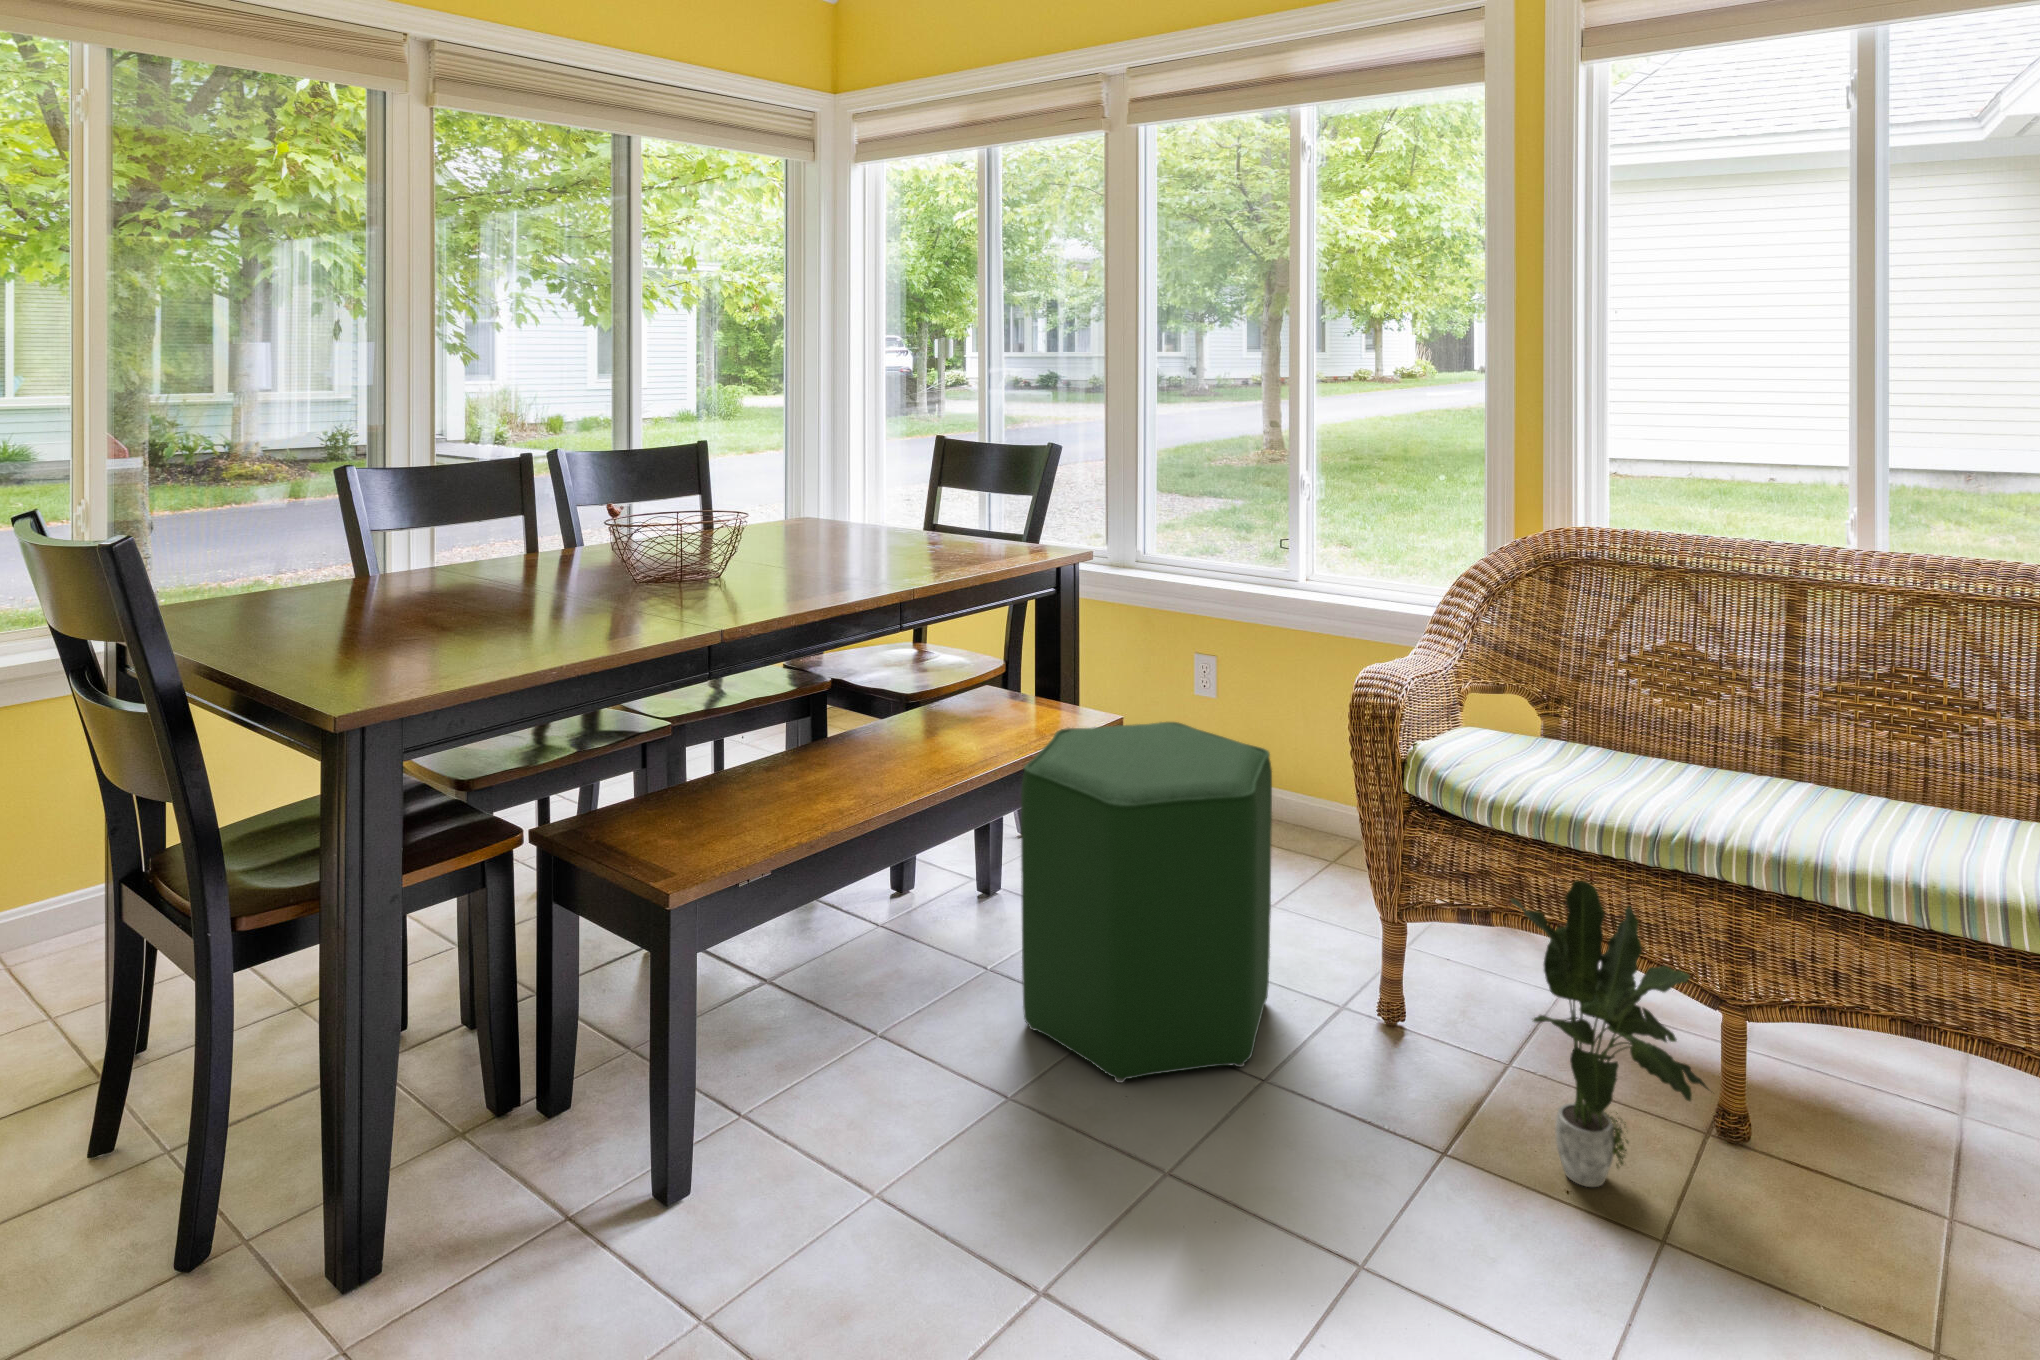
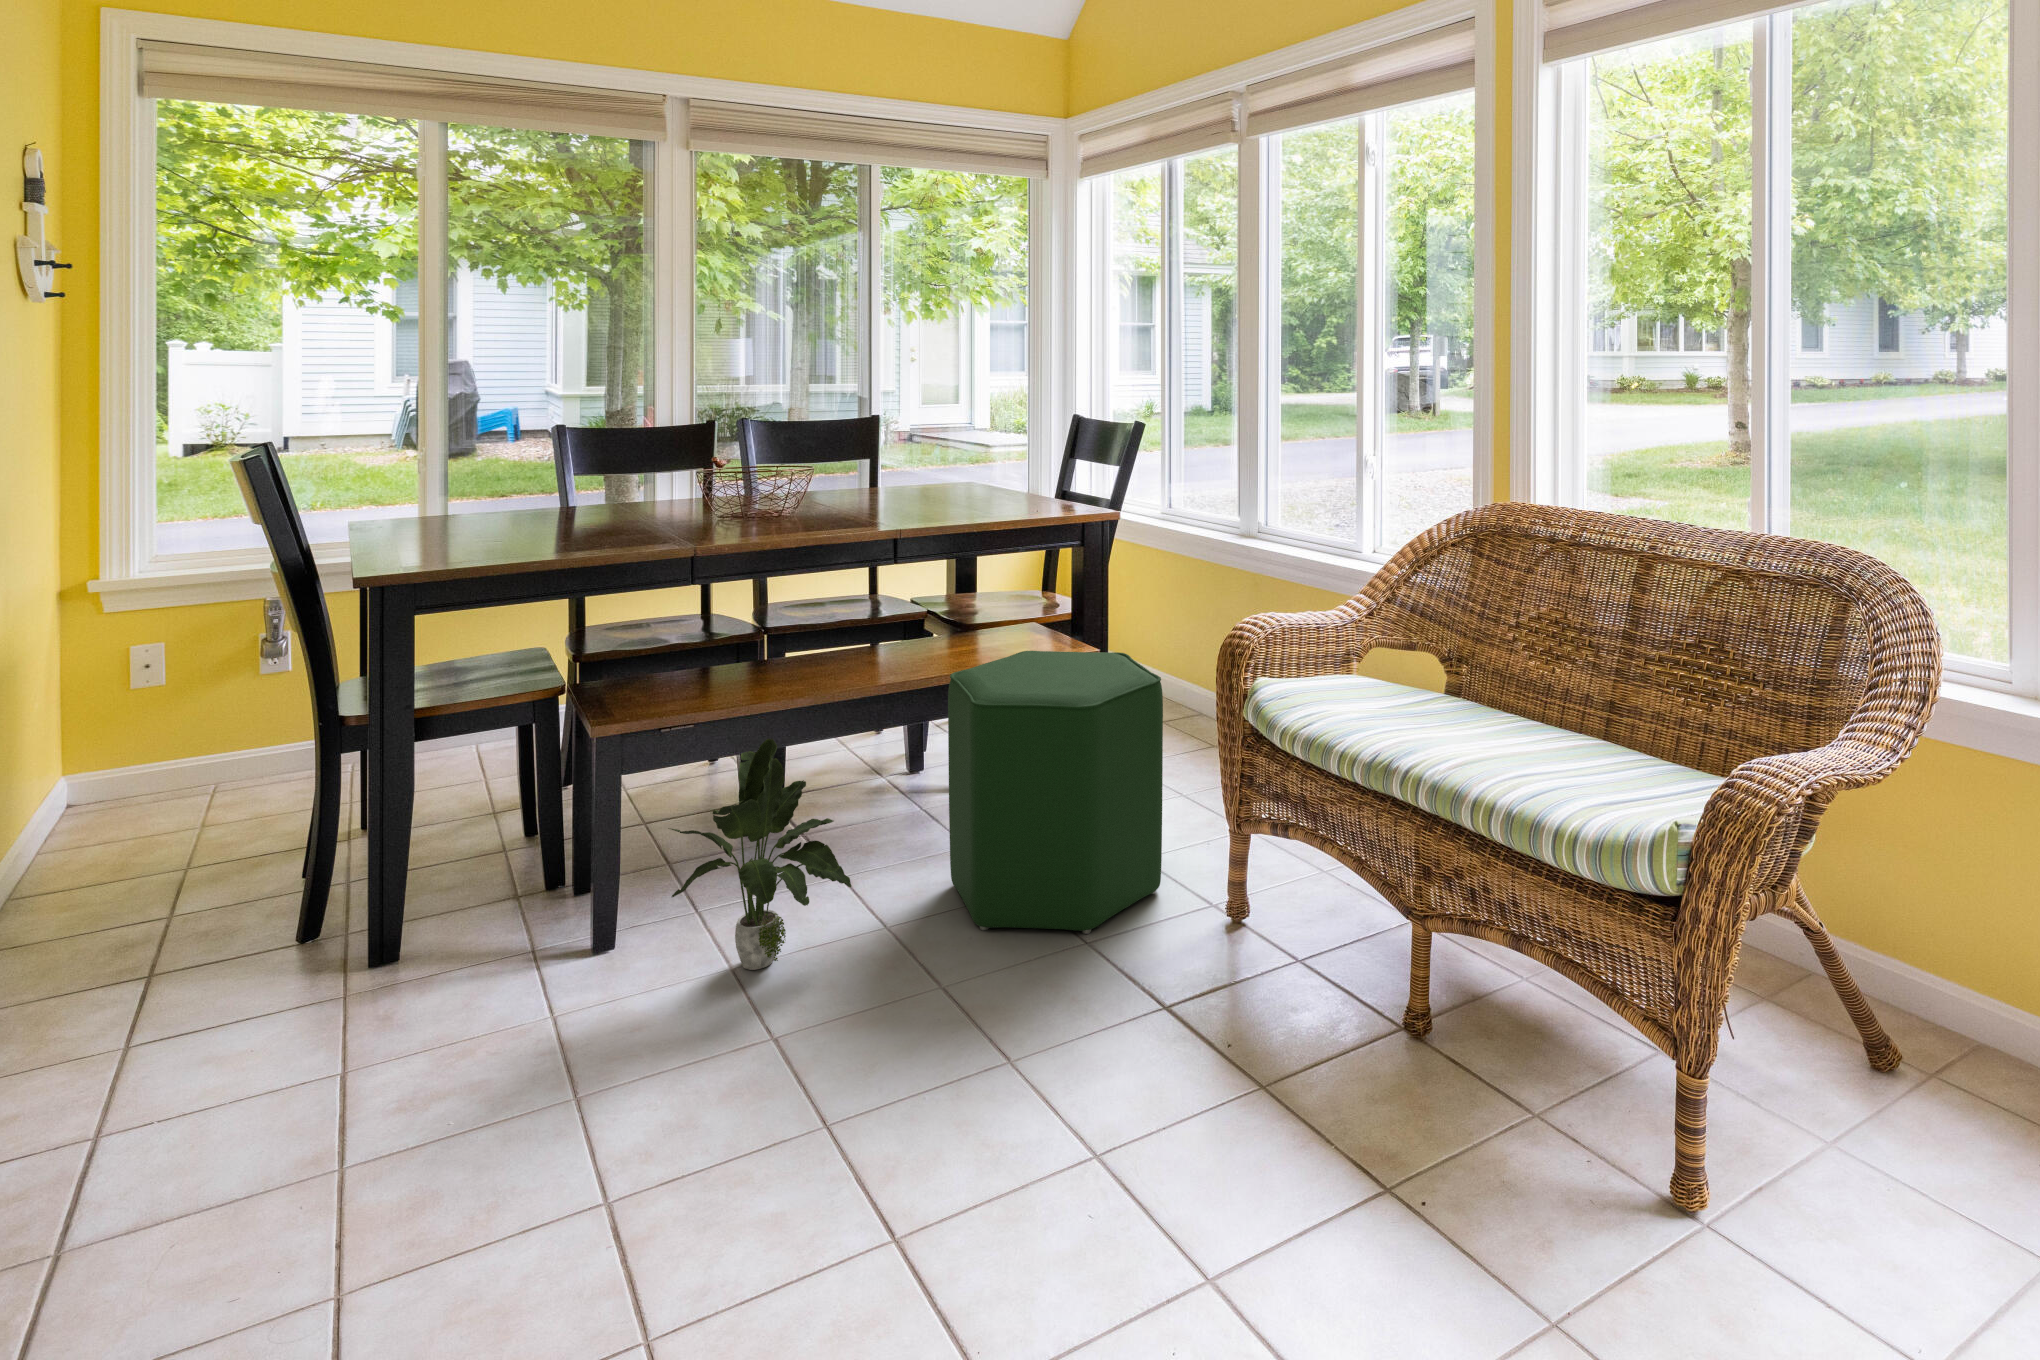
potted plant: present [1511,879,1709,1187] -> present [668,739,851,970]

